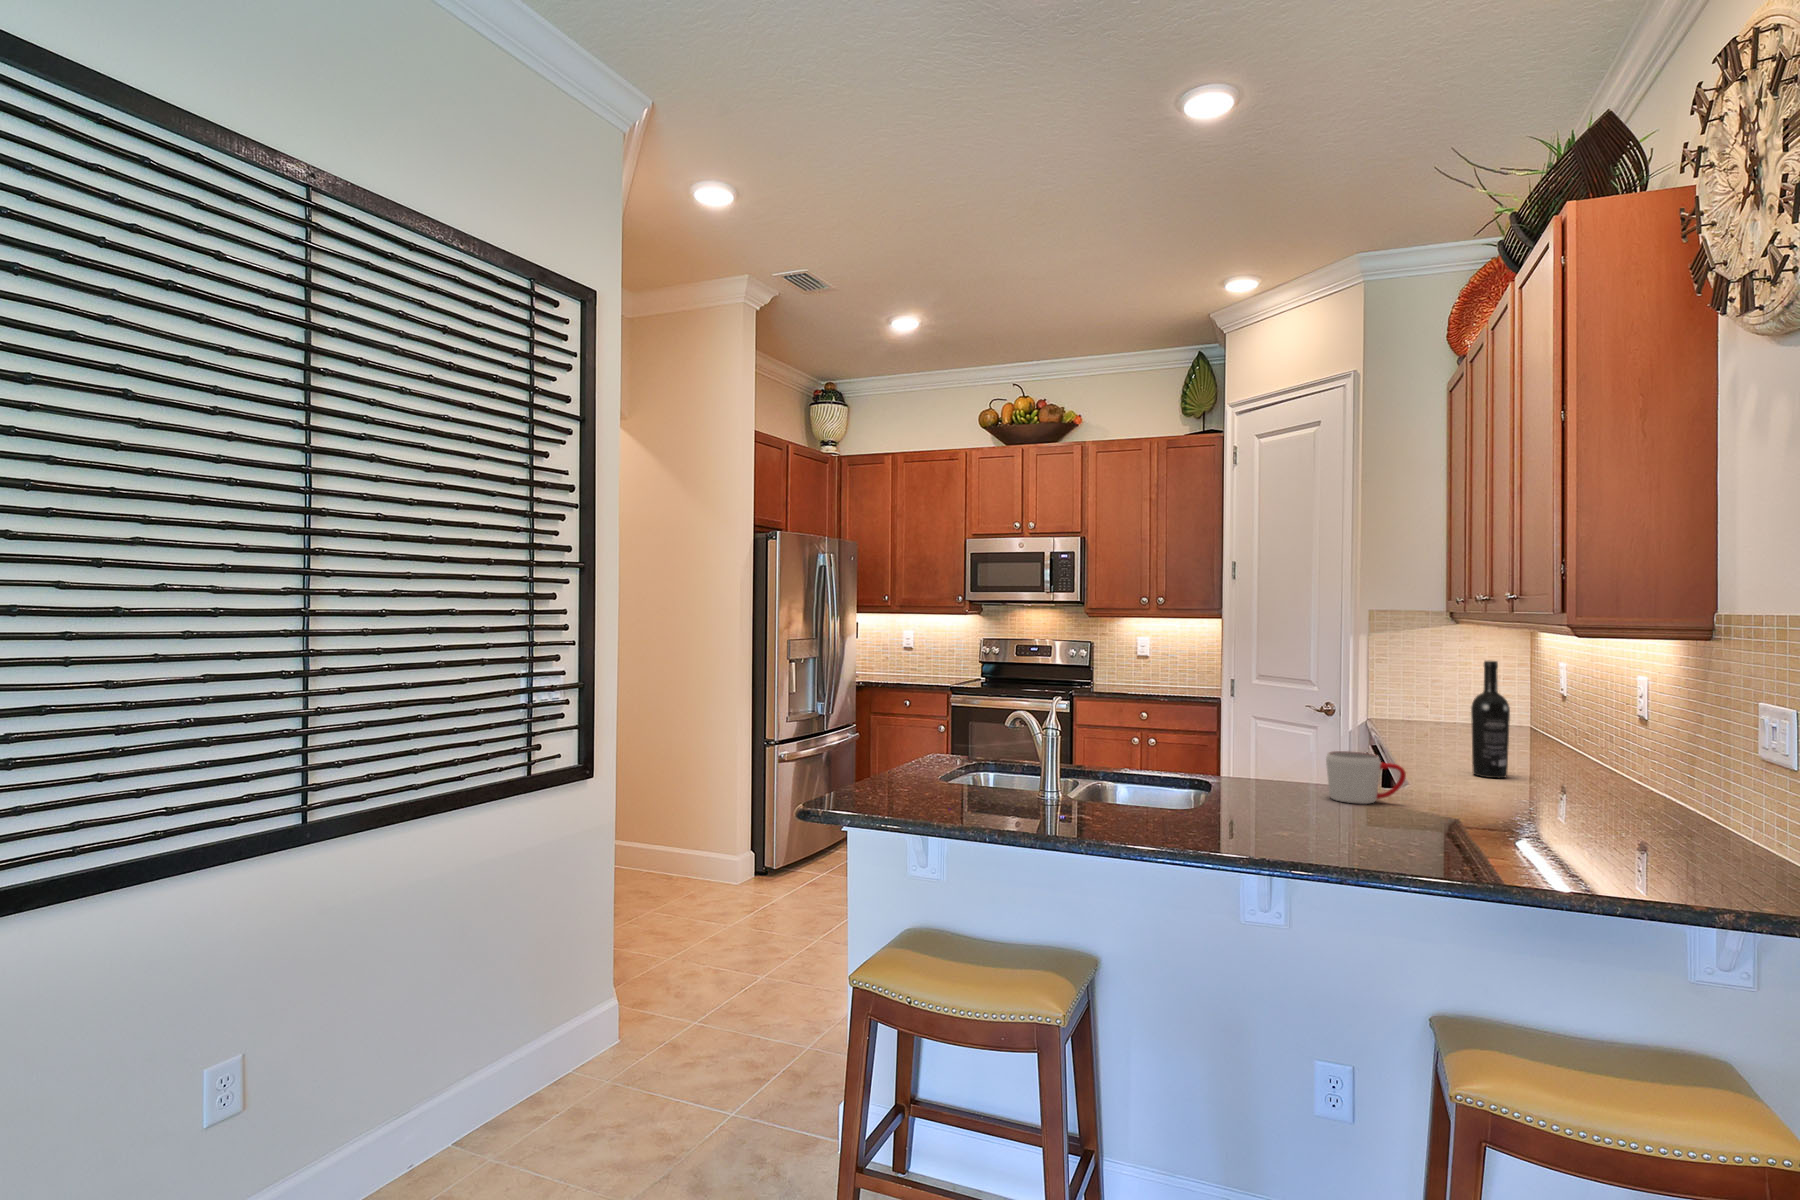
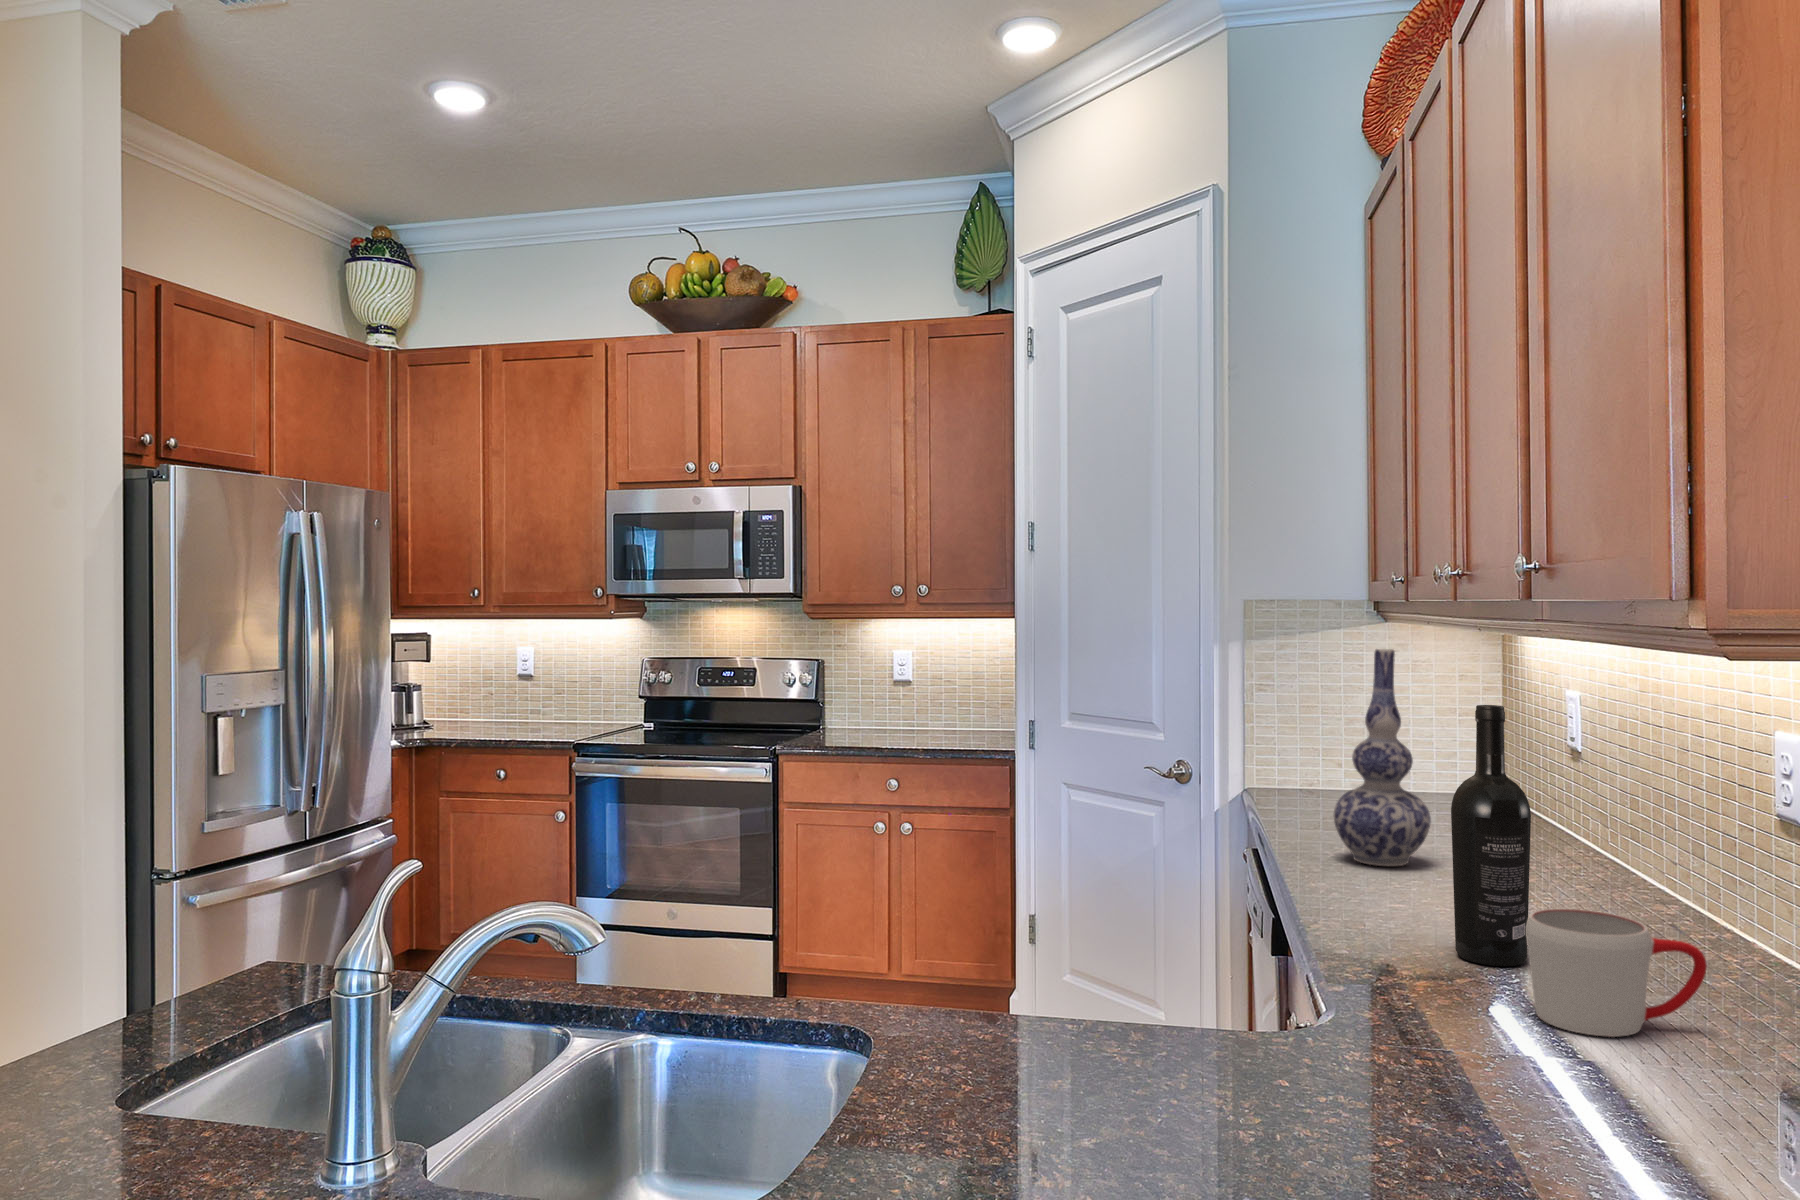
vase: none [1419,637,1473,749] -> present [1334,649,1431,866]
mug: present [1326,751,1406,804] -> present [1526,909,1707,1037]

